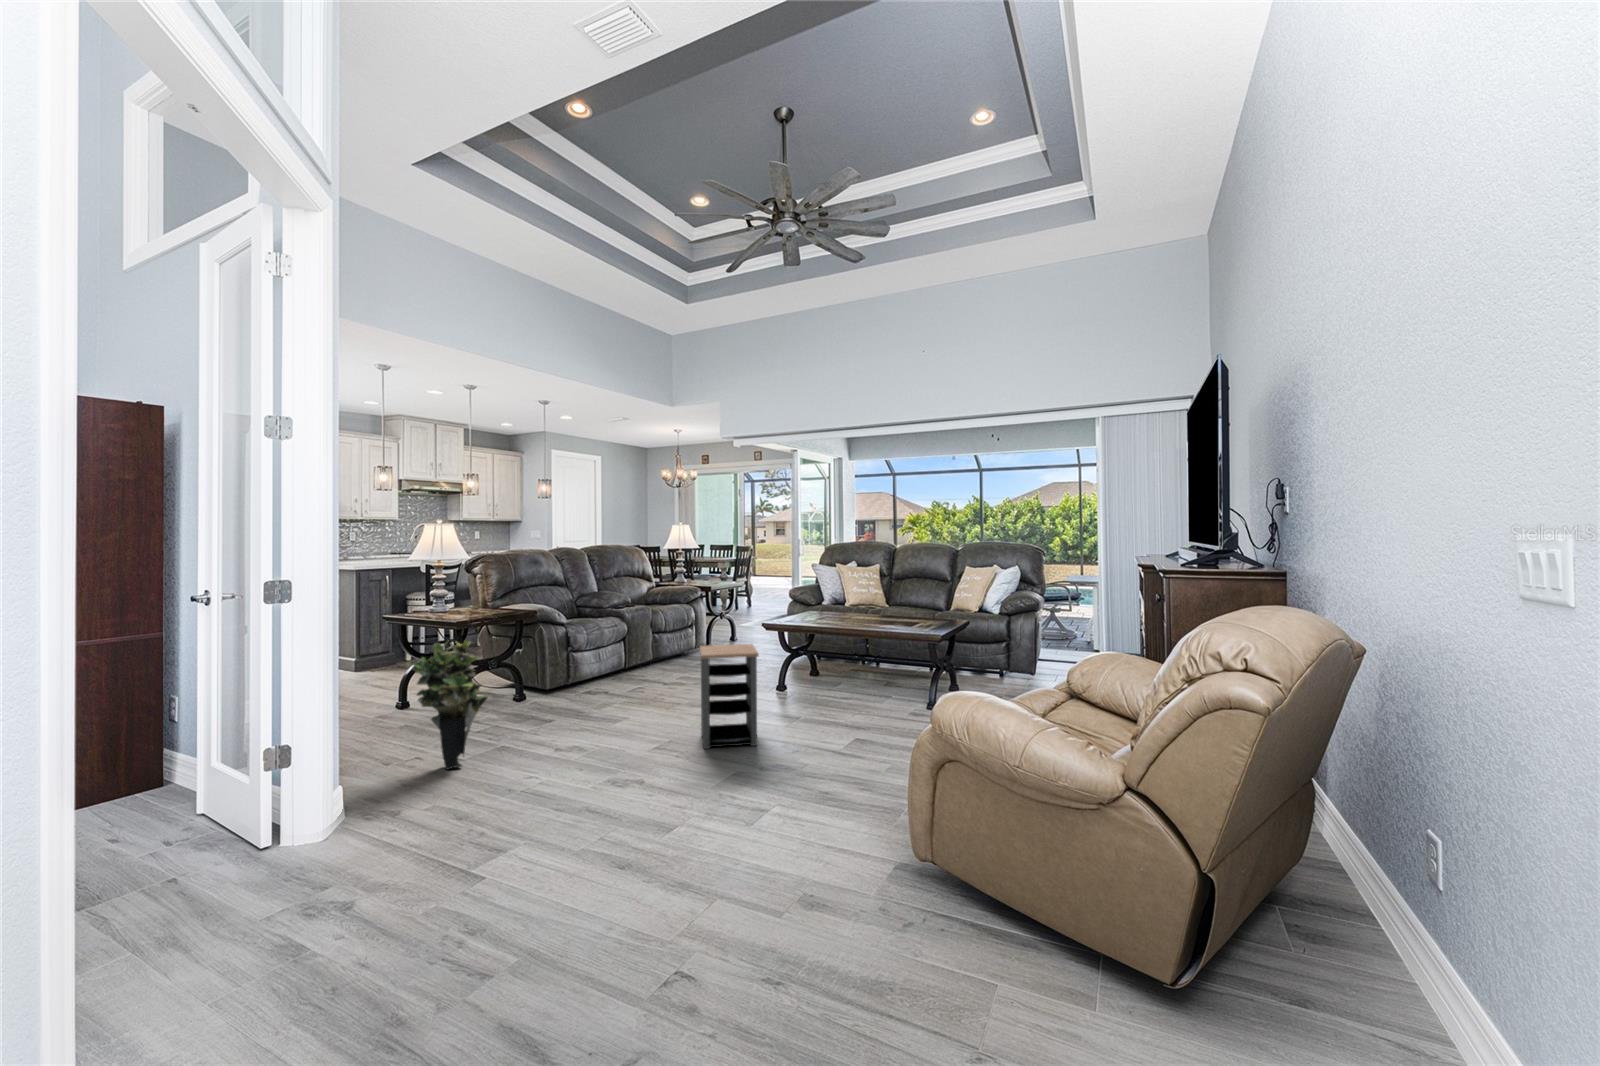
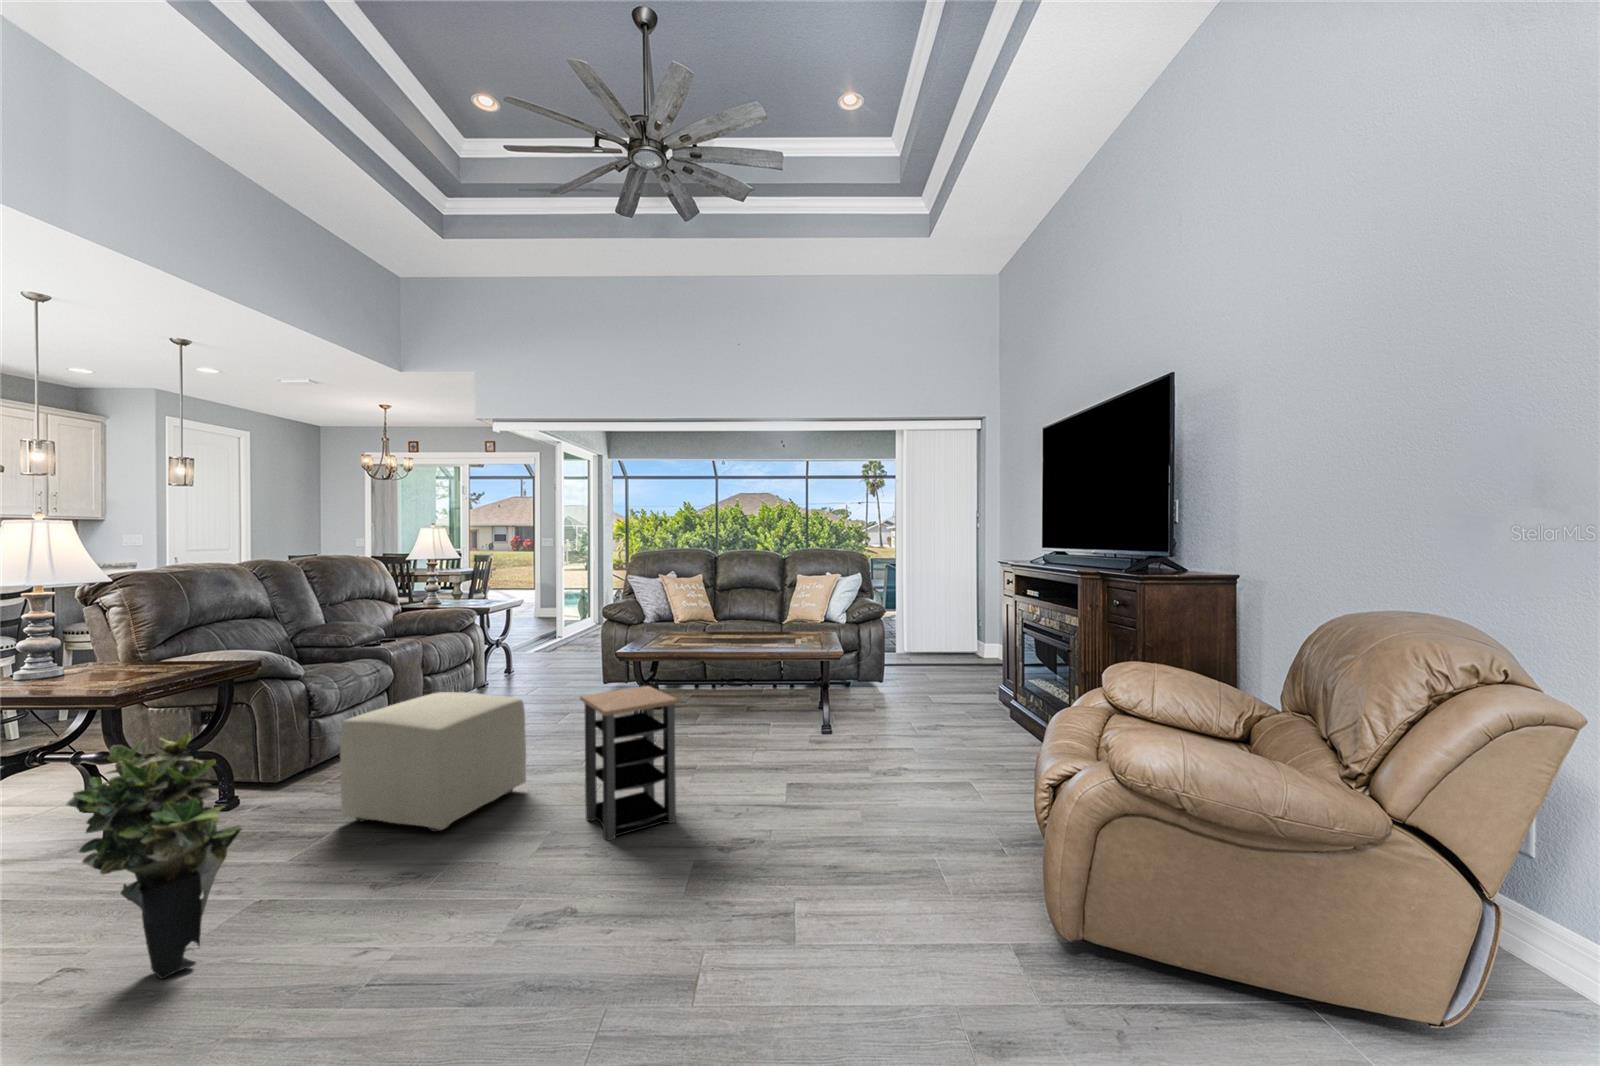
ottoman: none [565,639,679,728] -> present [340,692,526,832]

